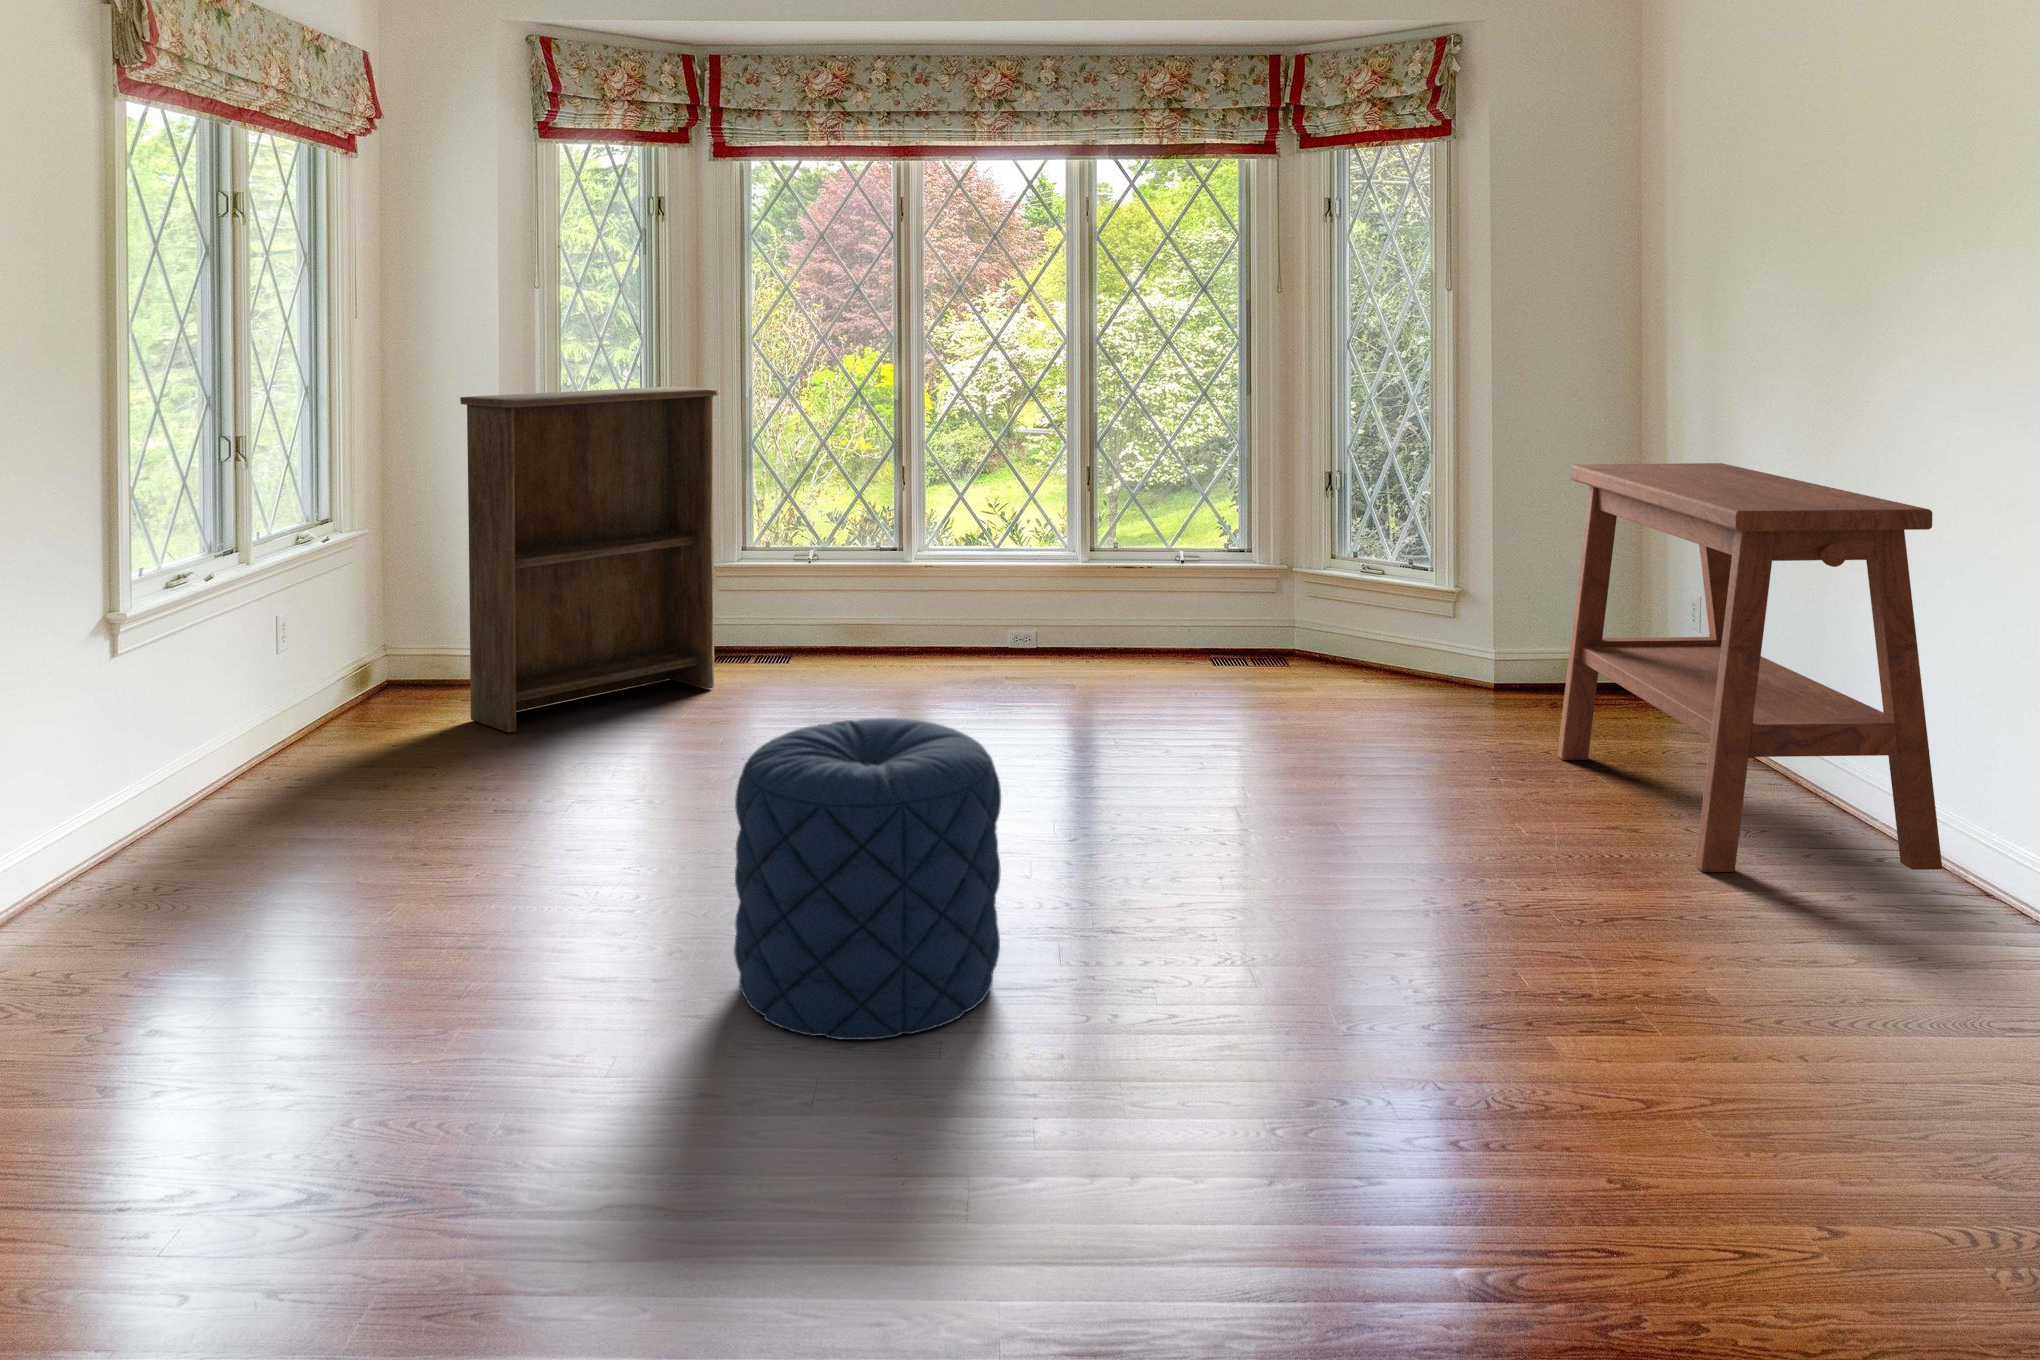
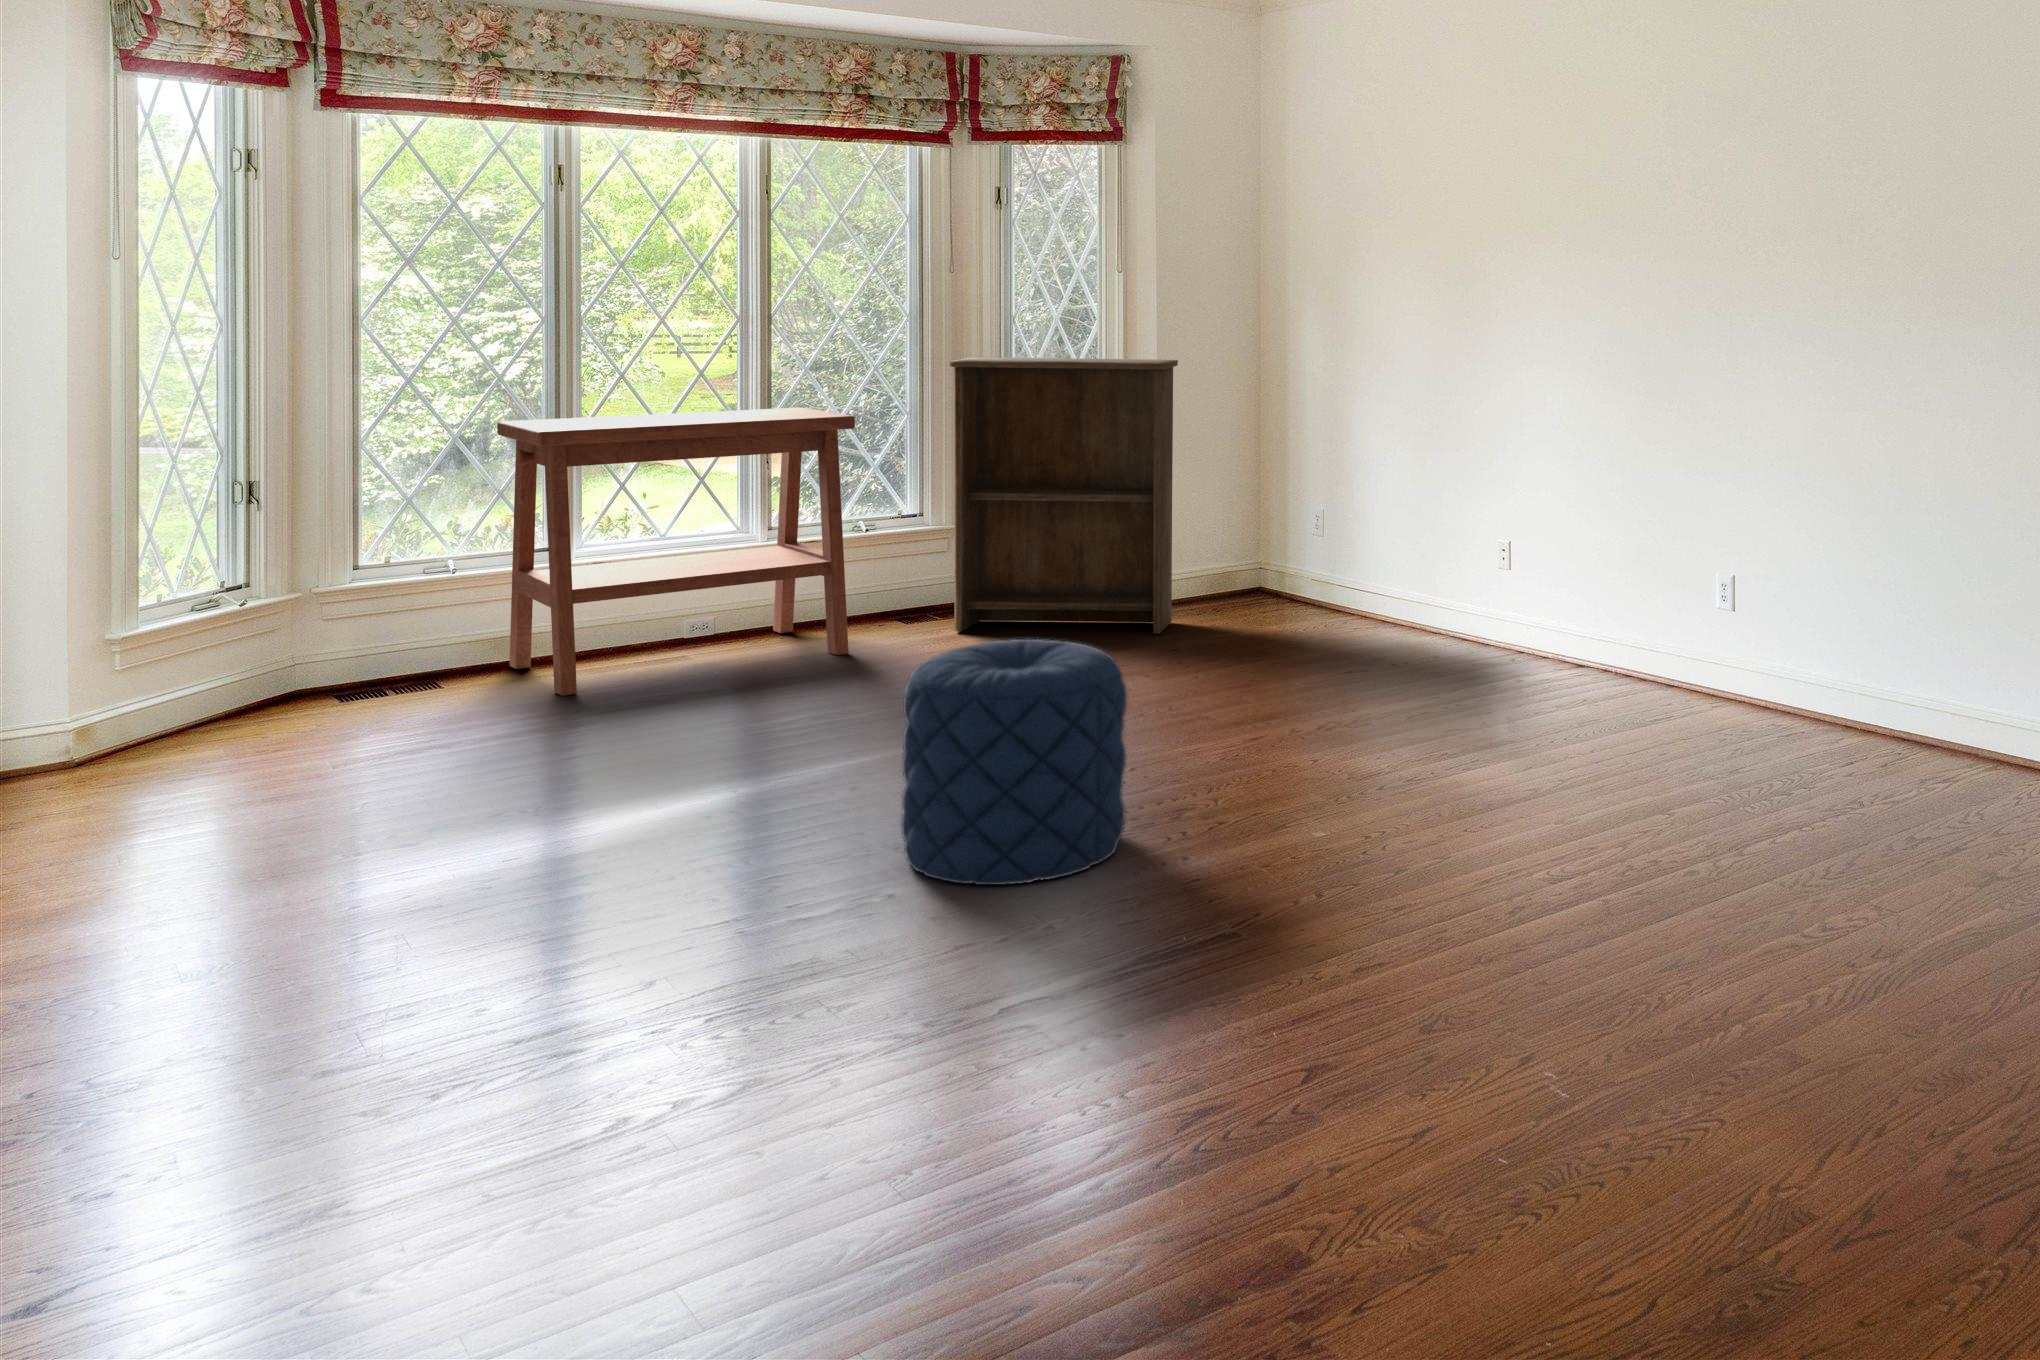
bookshelf: present [460,387,718,733] -> present [950,357,1178,634]
side table: present [1557,463,1942,872] -> present [497,407,855,696]

